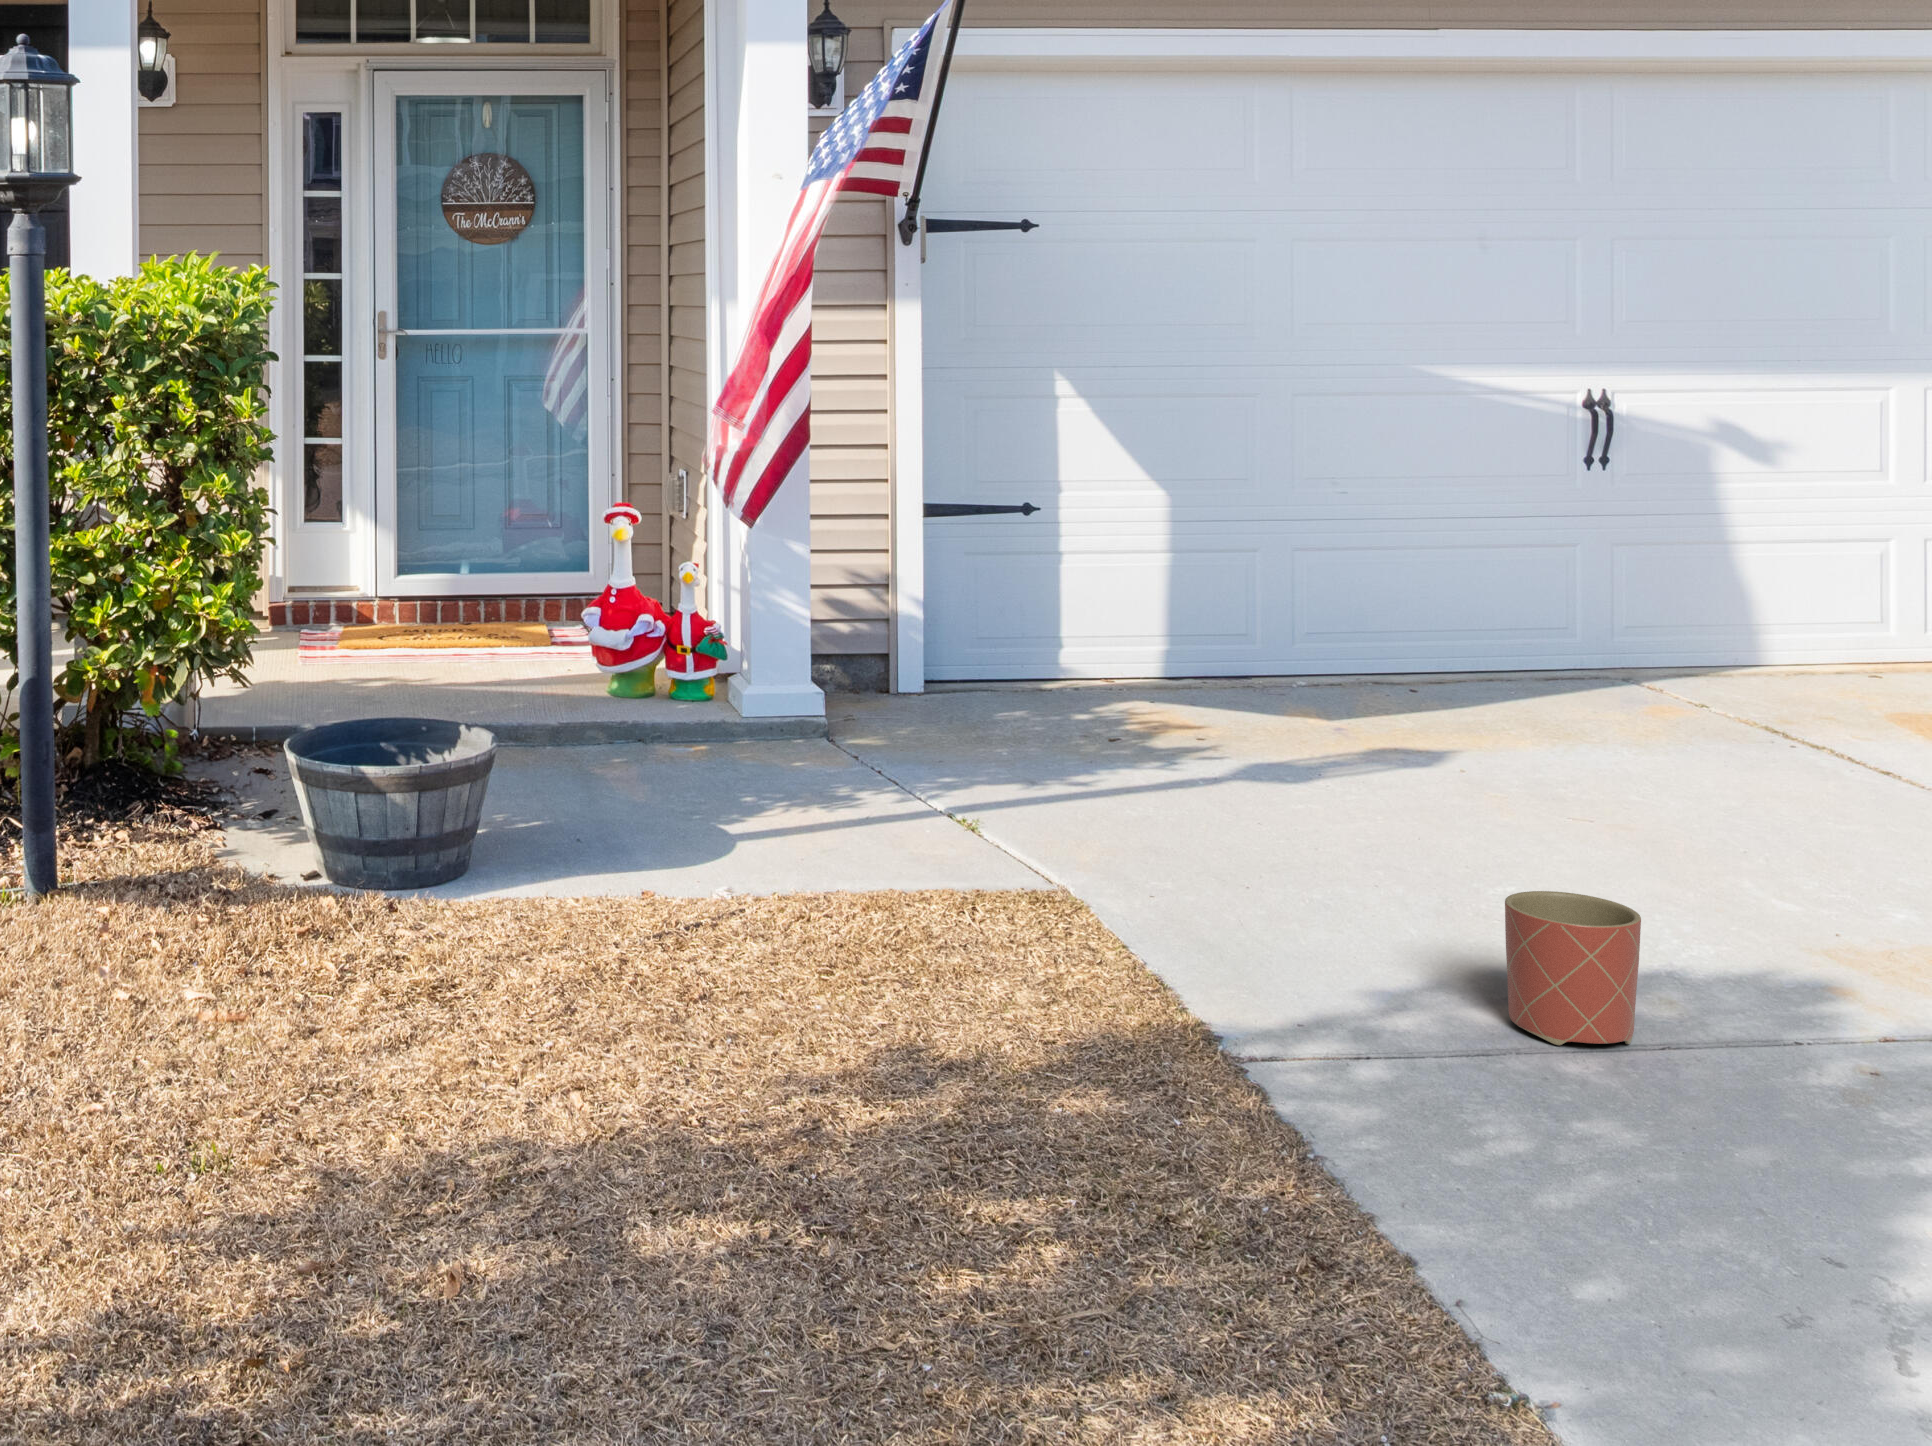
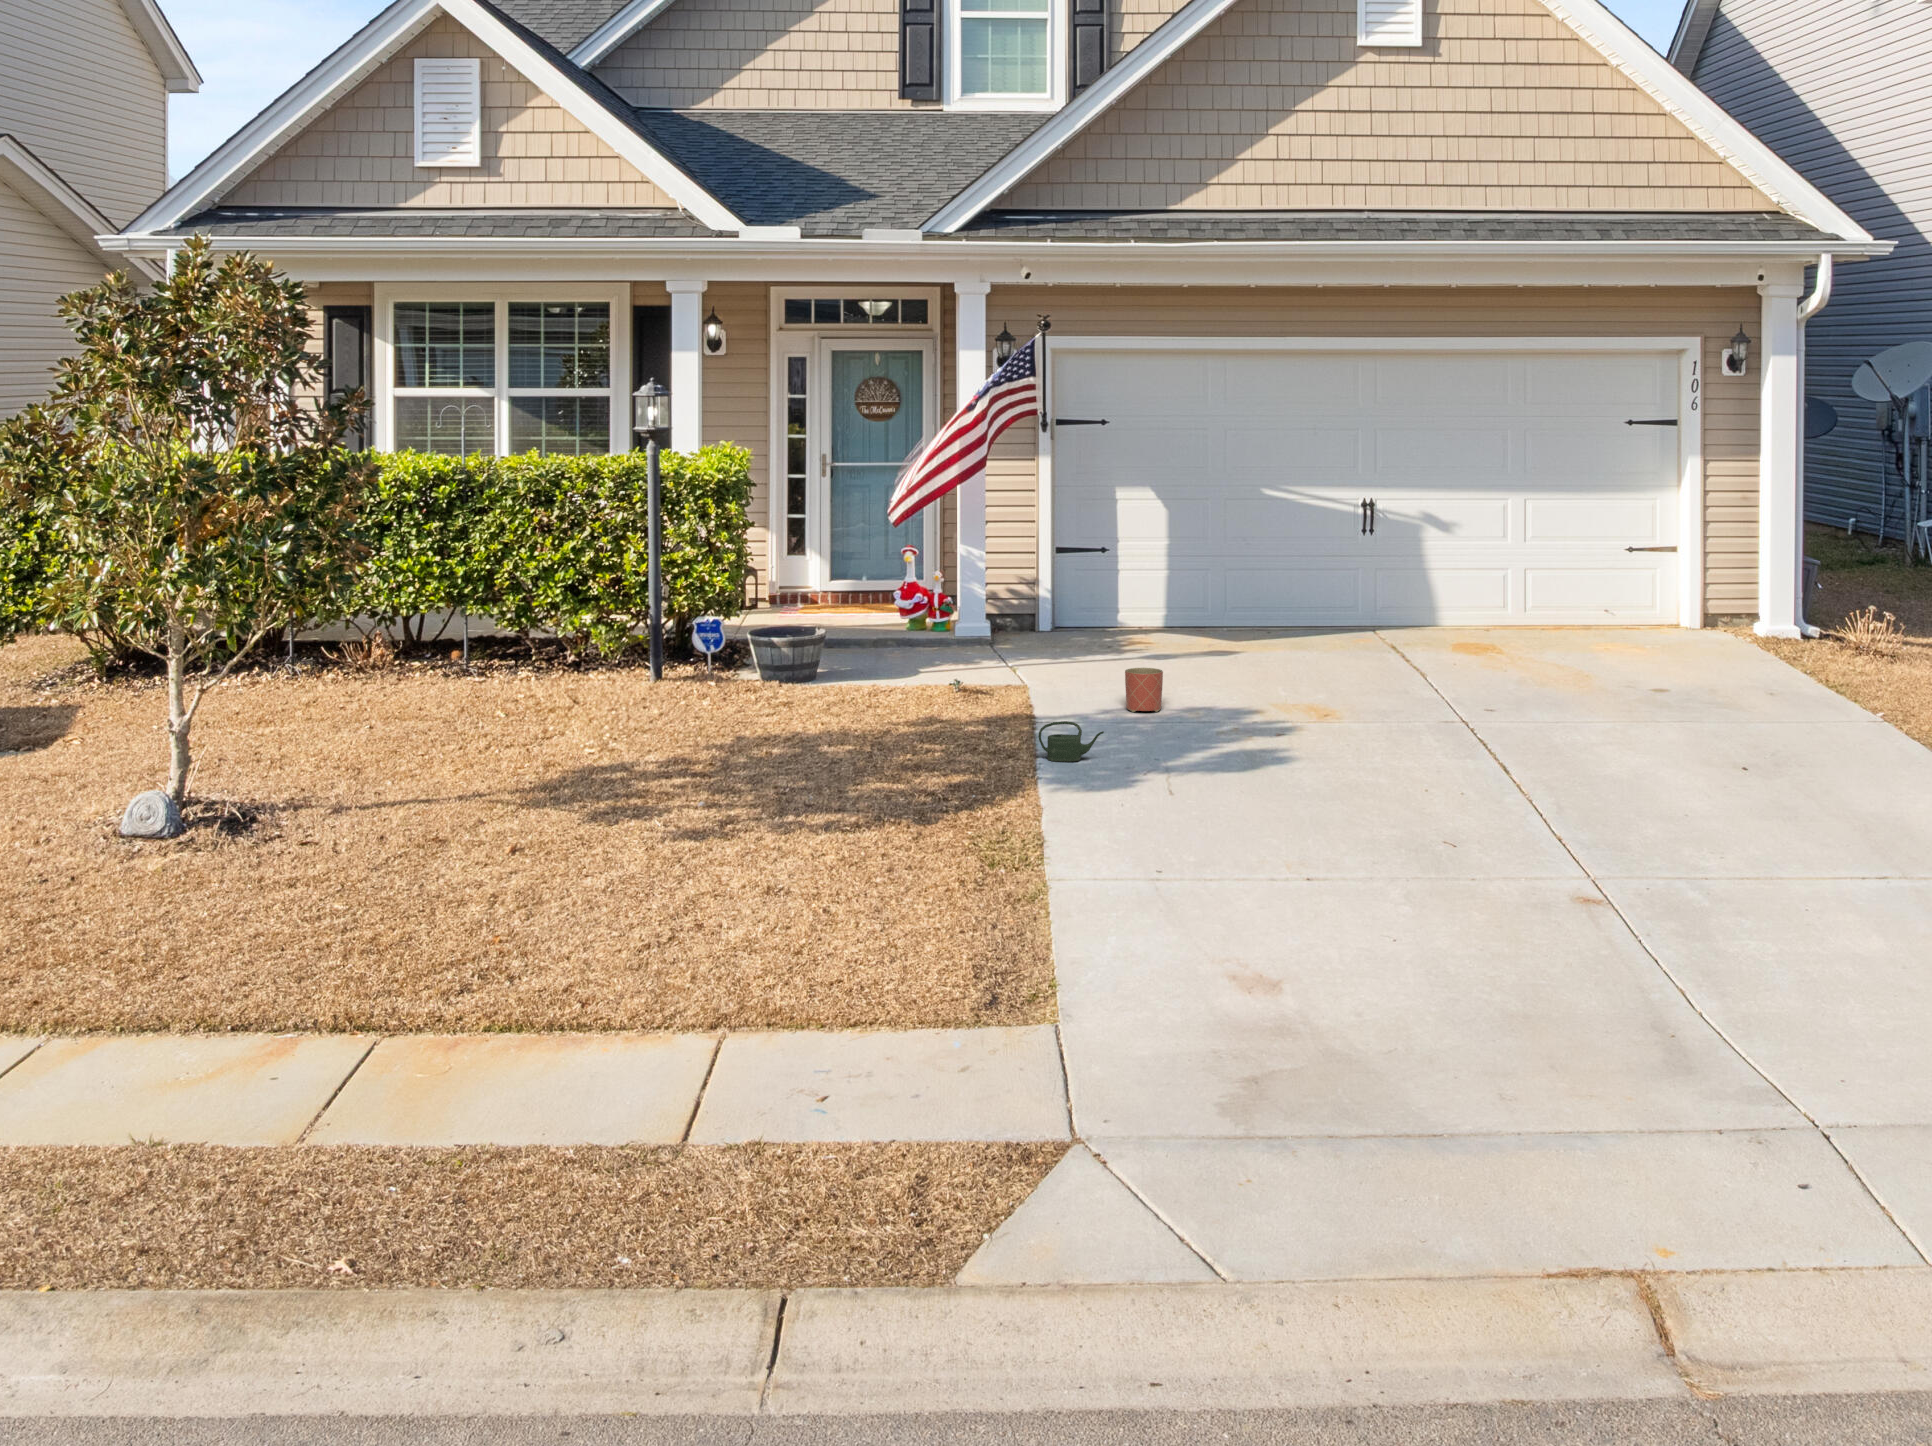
watering can: none [1564,1224,1830,1394] -> present [1038,721,1104,762]

